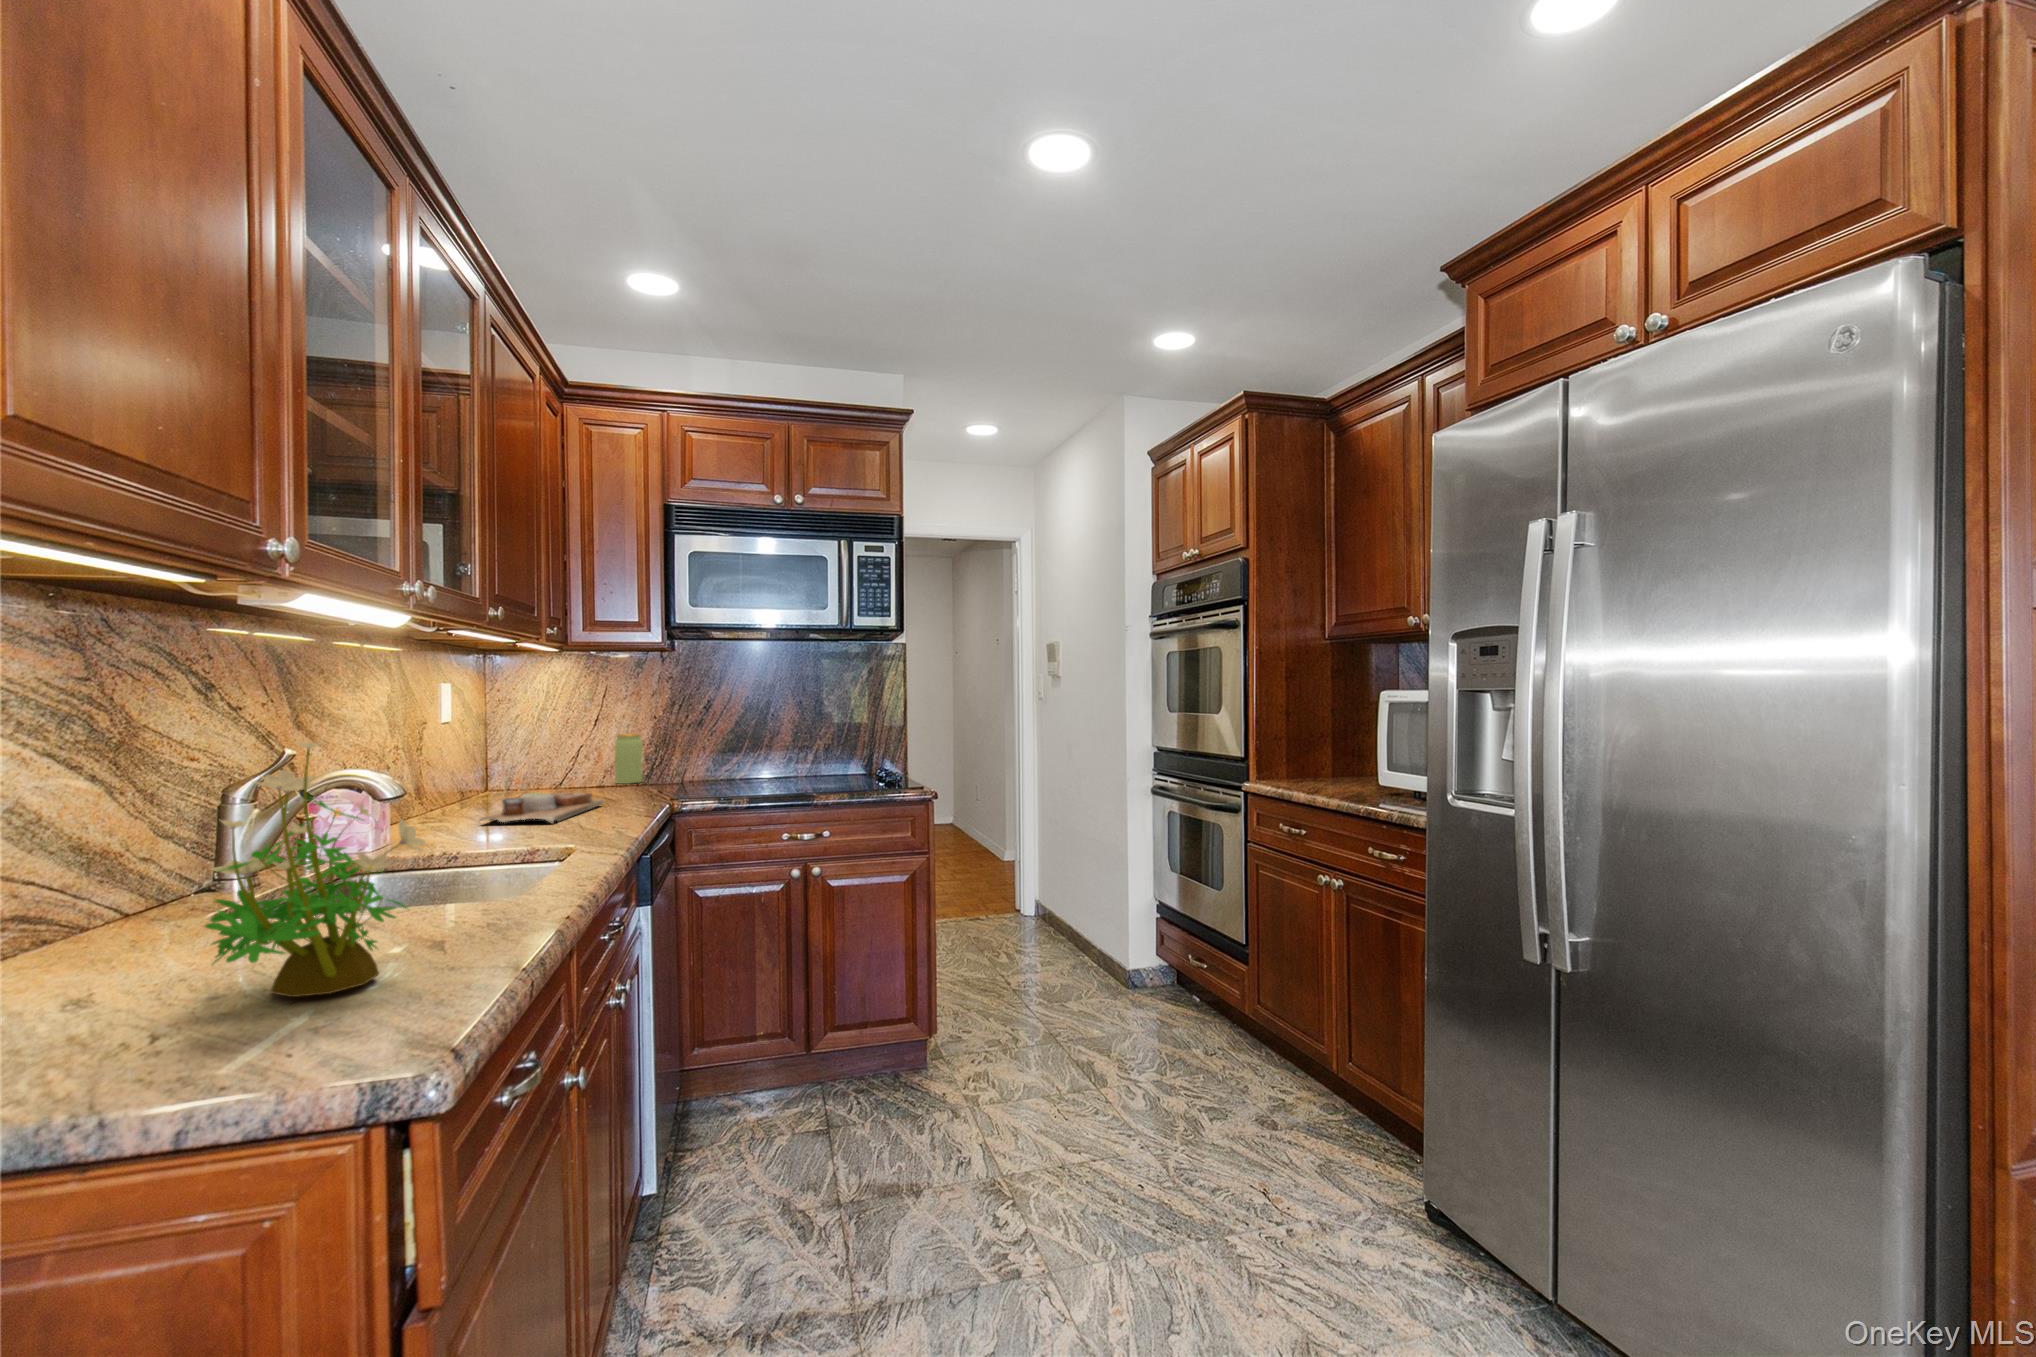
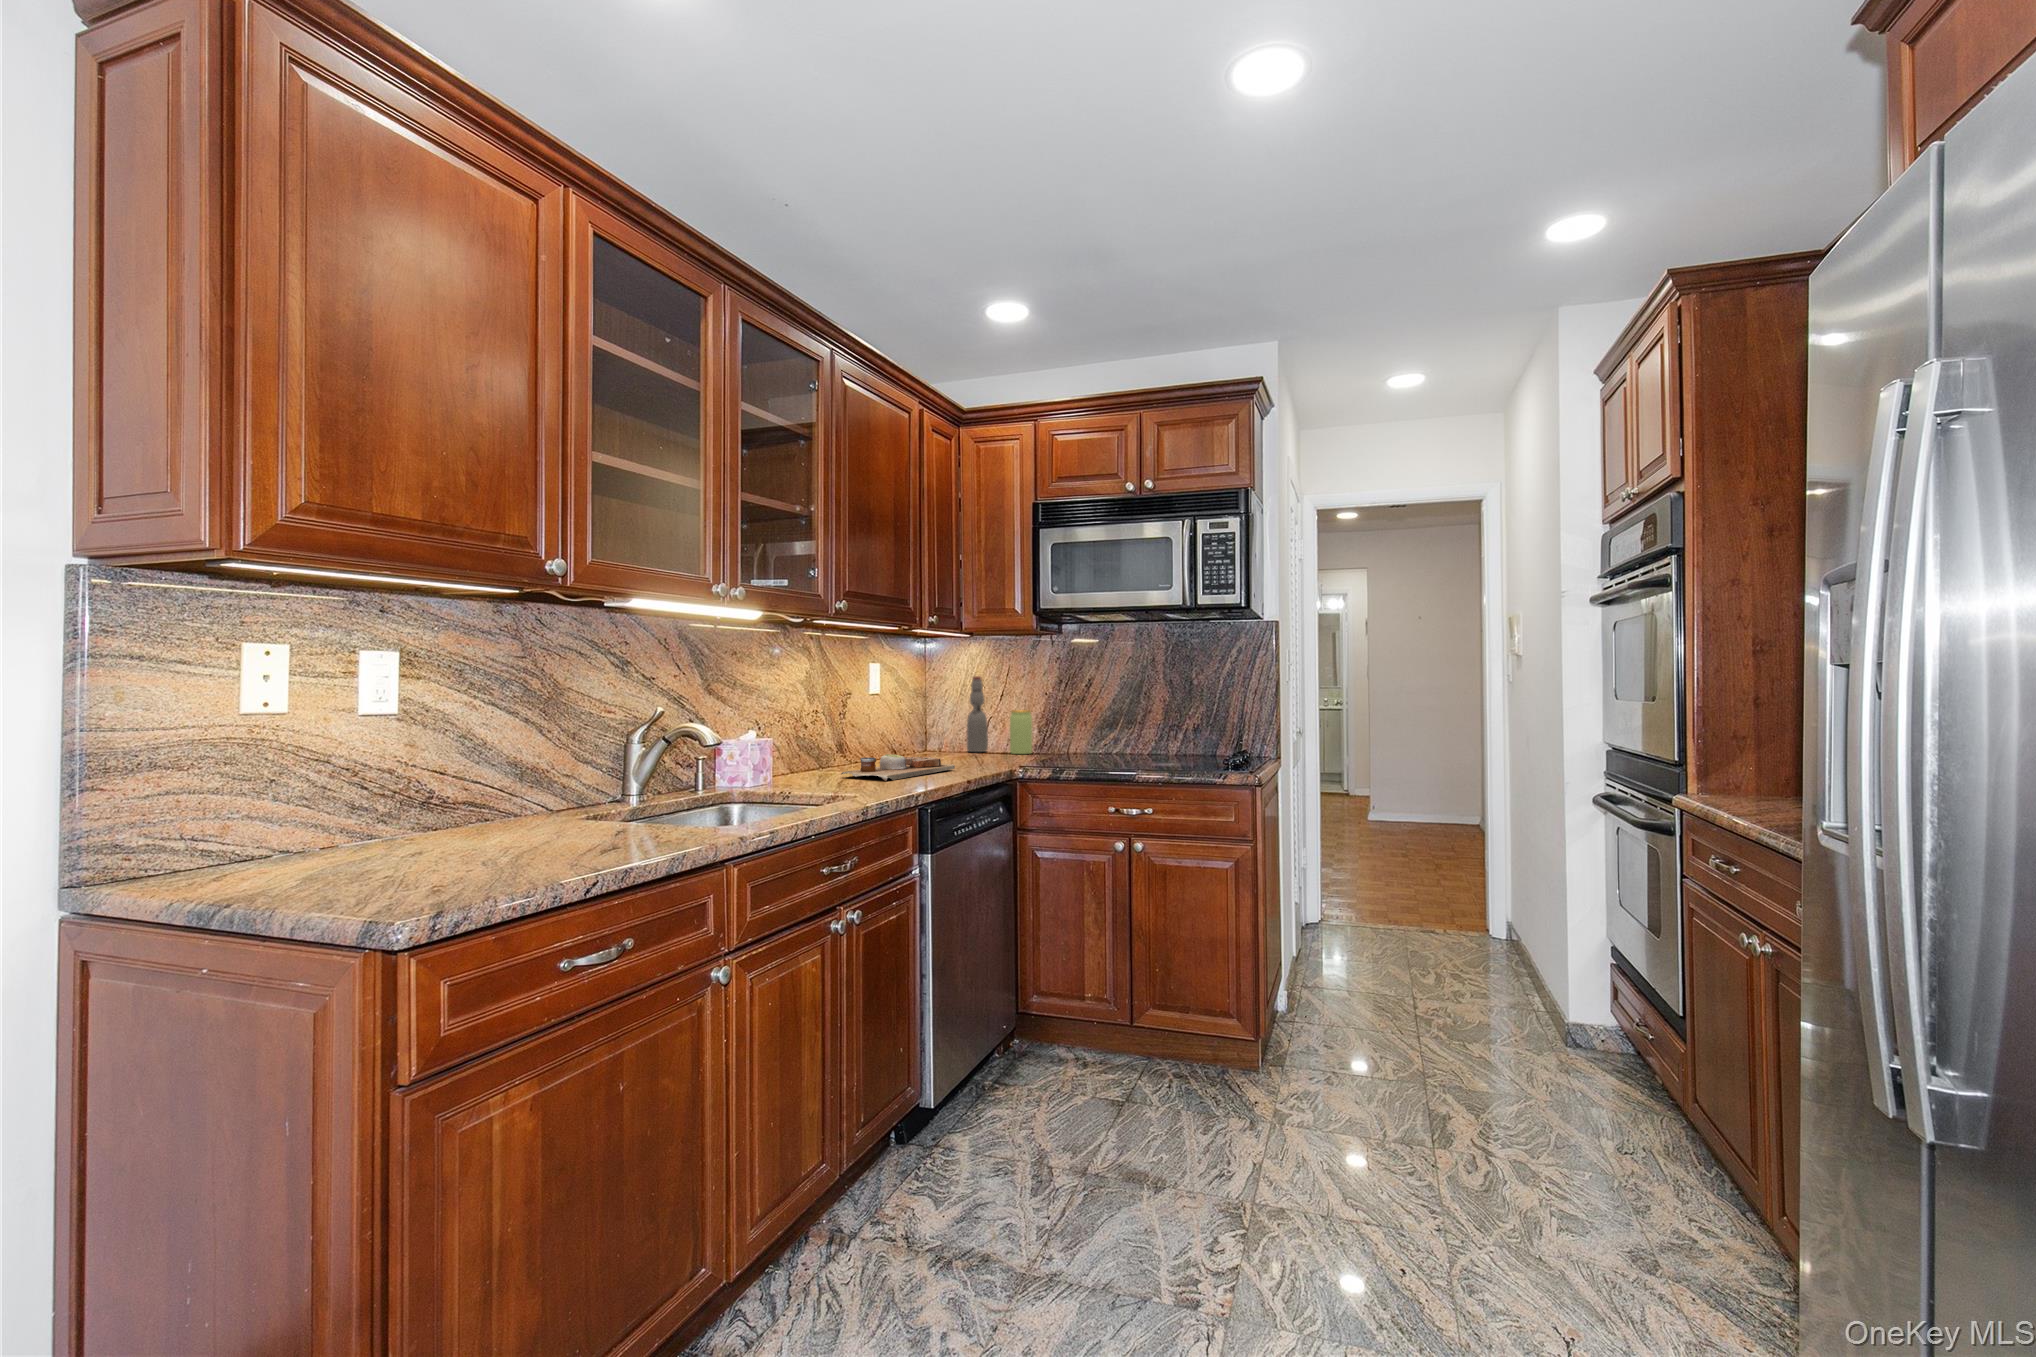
bottle: none [557,697,584,785] -> present [967,676,988,752]
potted plant: present [205,741,426,997] -> none [415,699,573,872]

